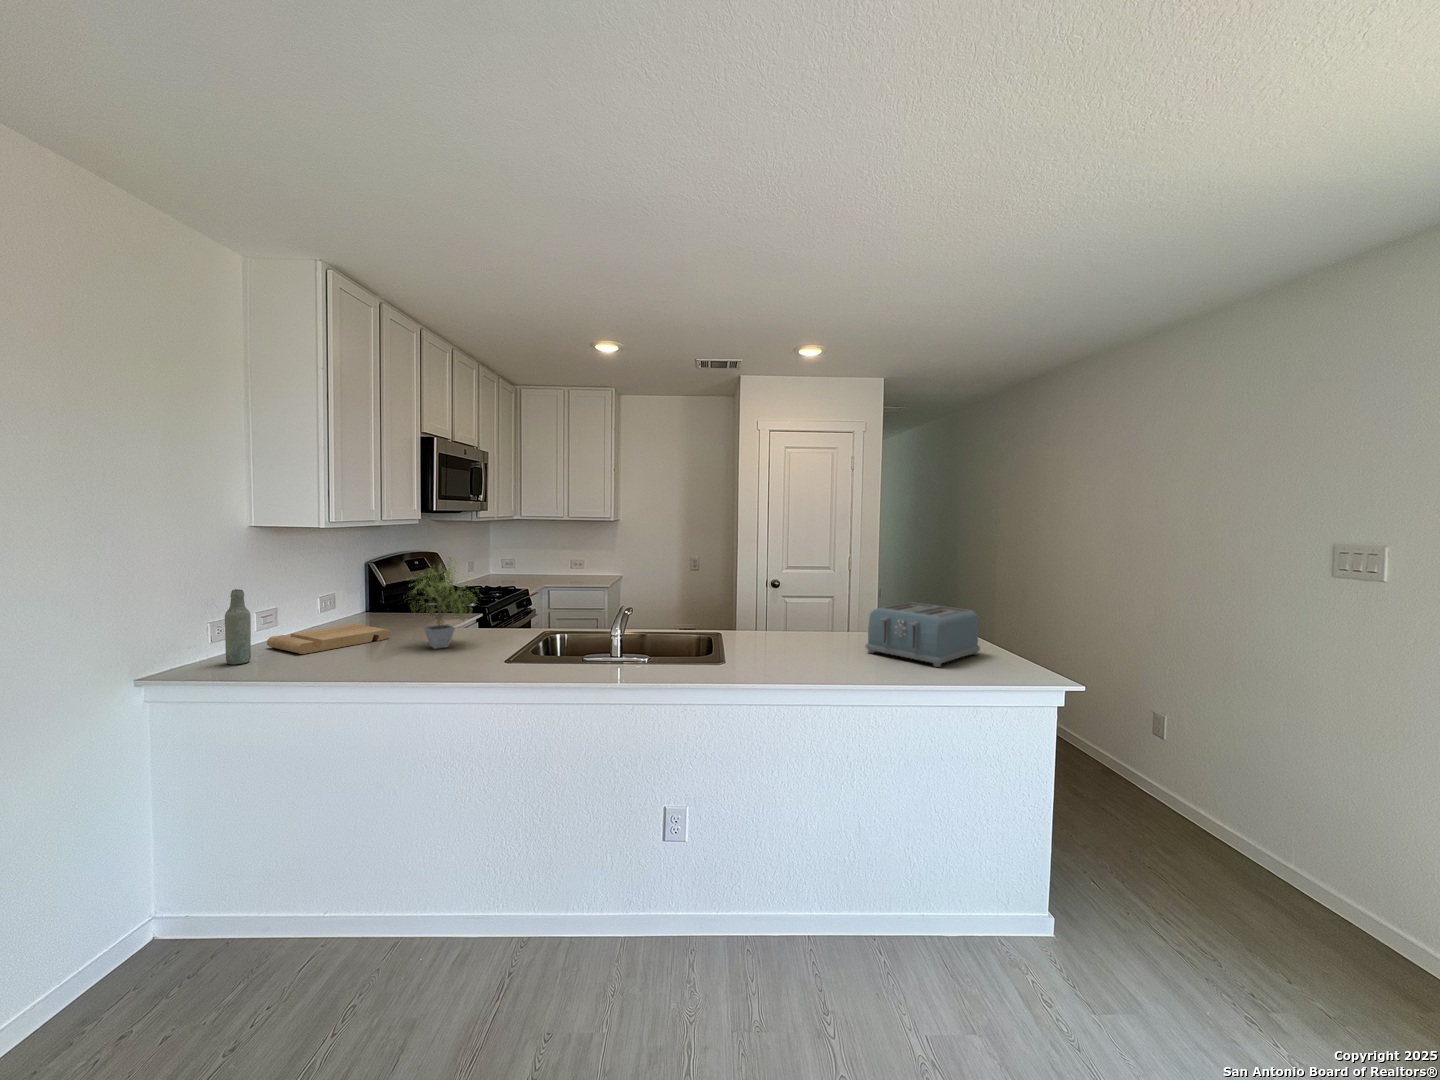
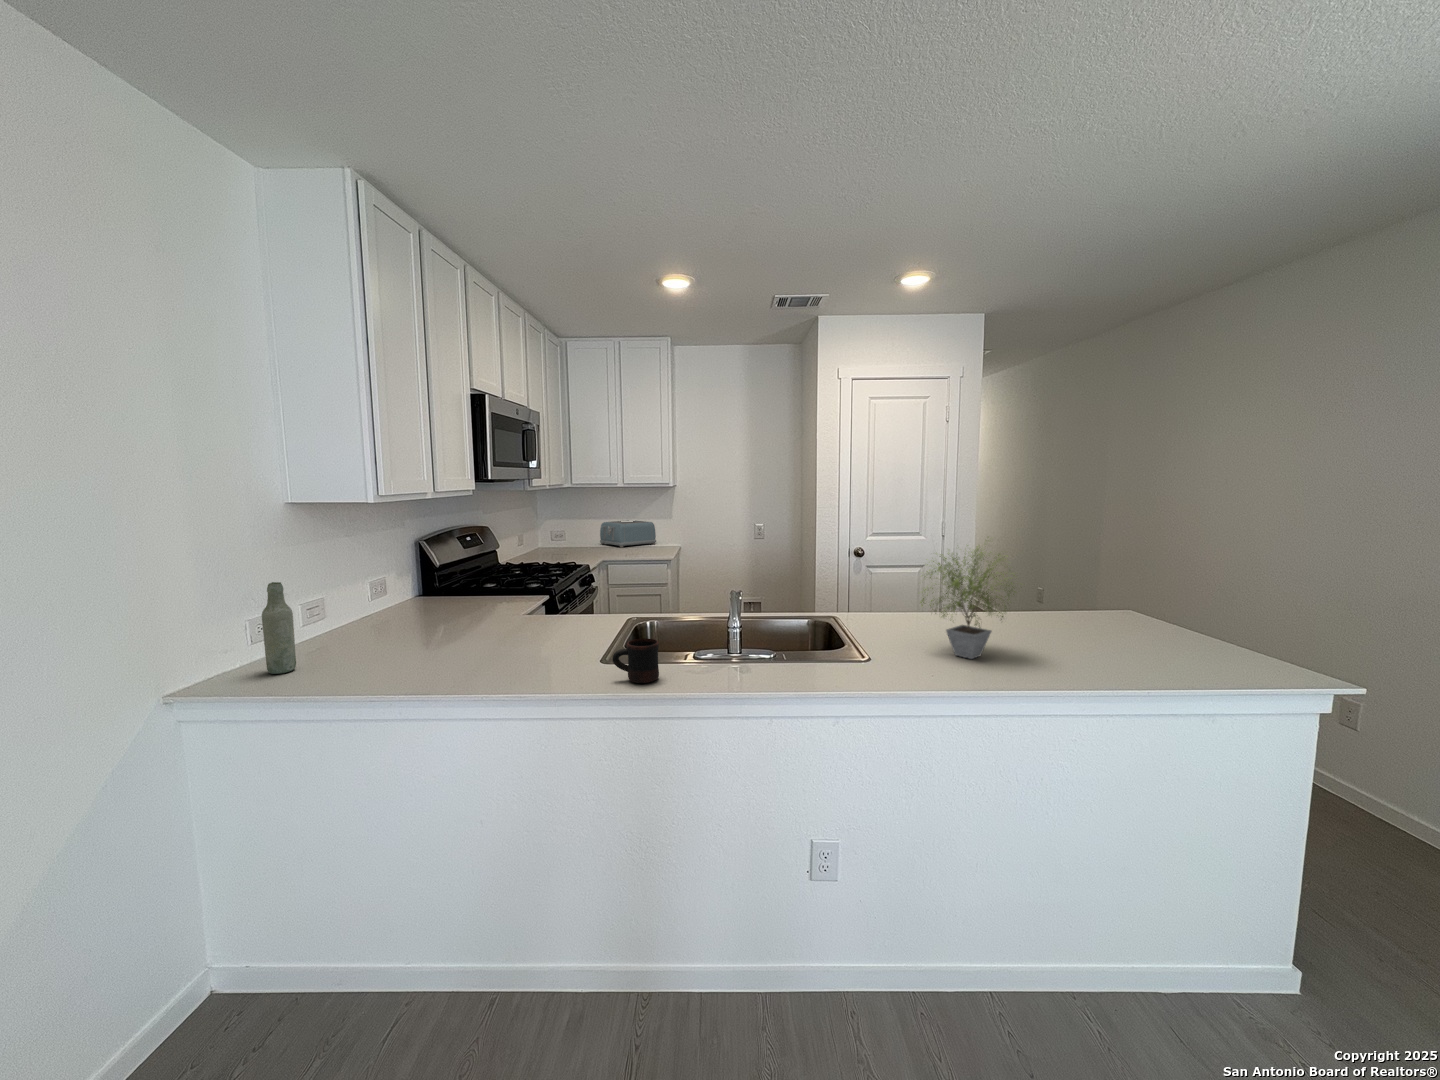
potted plant: present [413,558,472,649] -> present [920,546,1015,659]
toaster: present [866,602,980,667] -> present [600,521,656,547]
cutting board: present [267,624,390,654] -> none [314,615,455,657]
mug: none [508,640,546,674] -> present [613,639,659,683]

